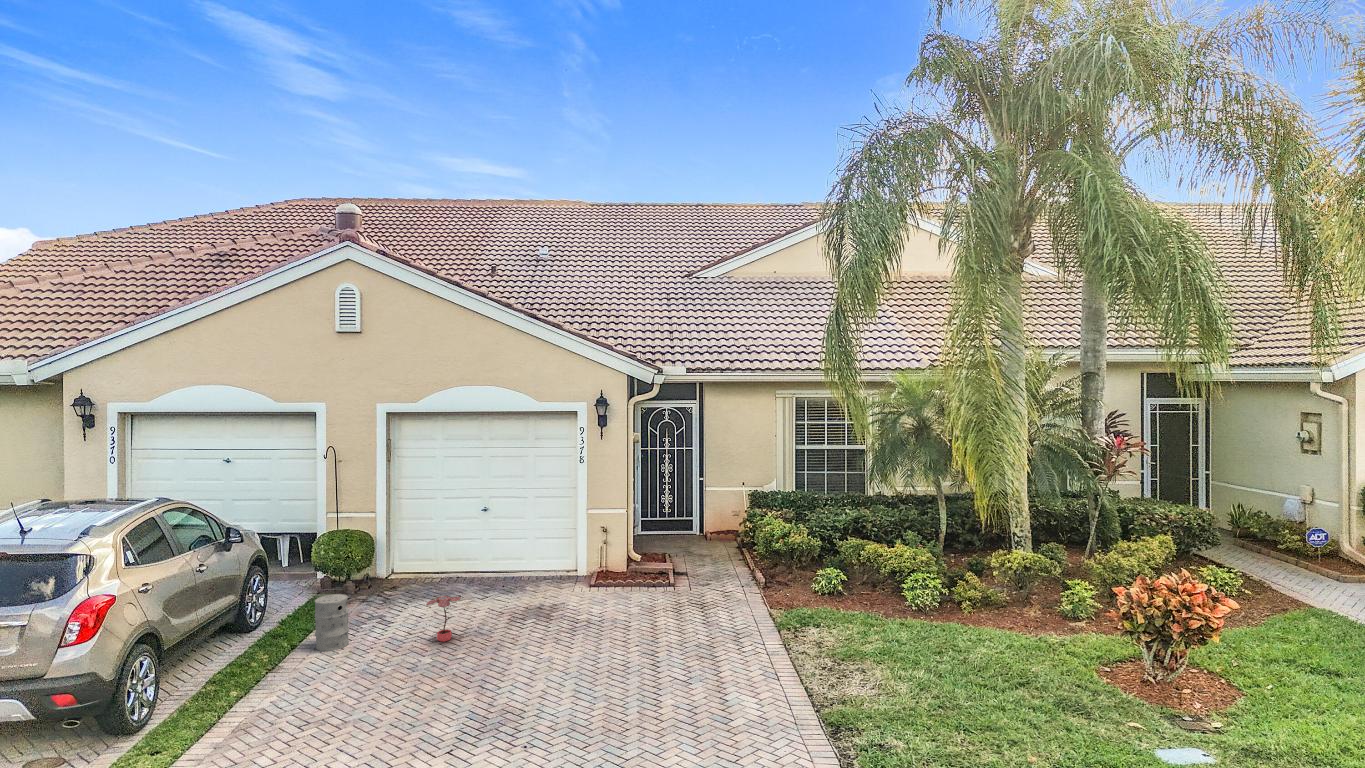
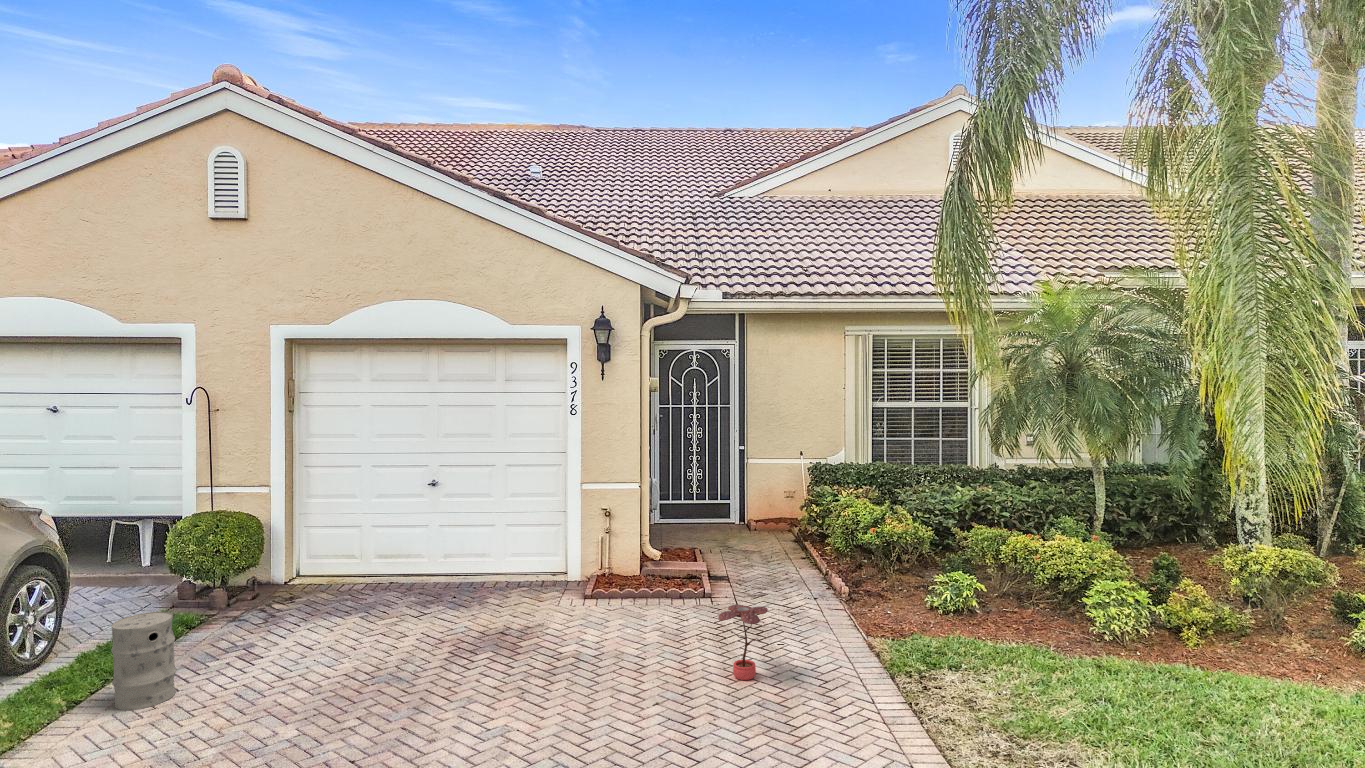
potted plant: present [426,596,461,642] -> present [718,605,768,680]

